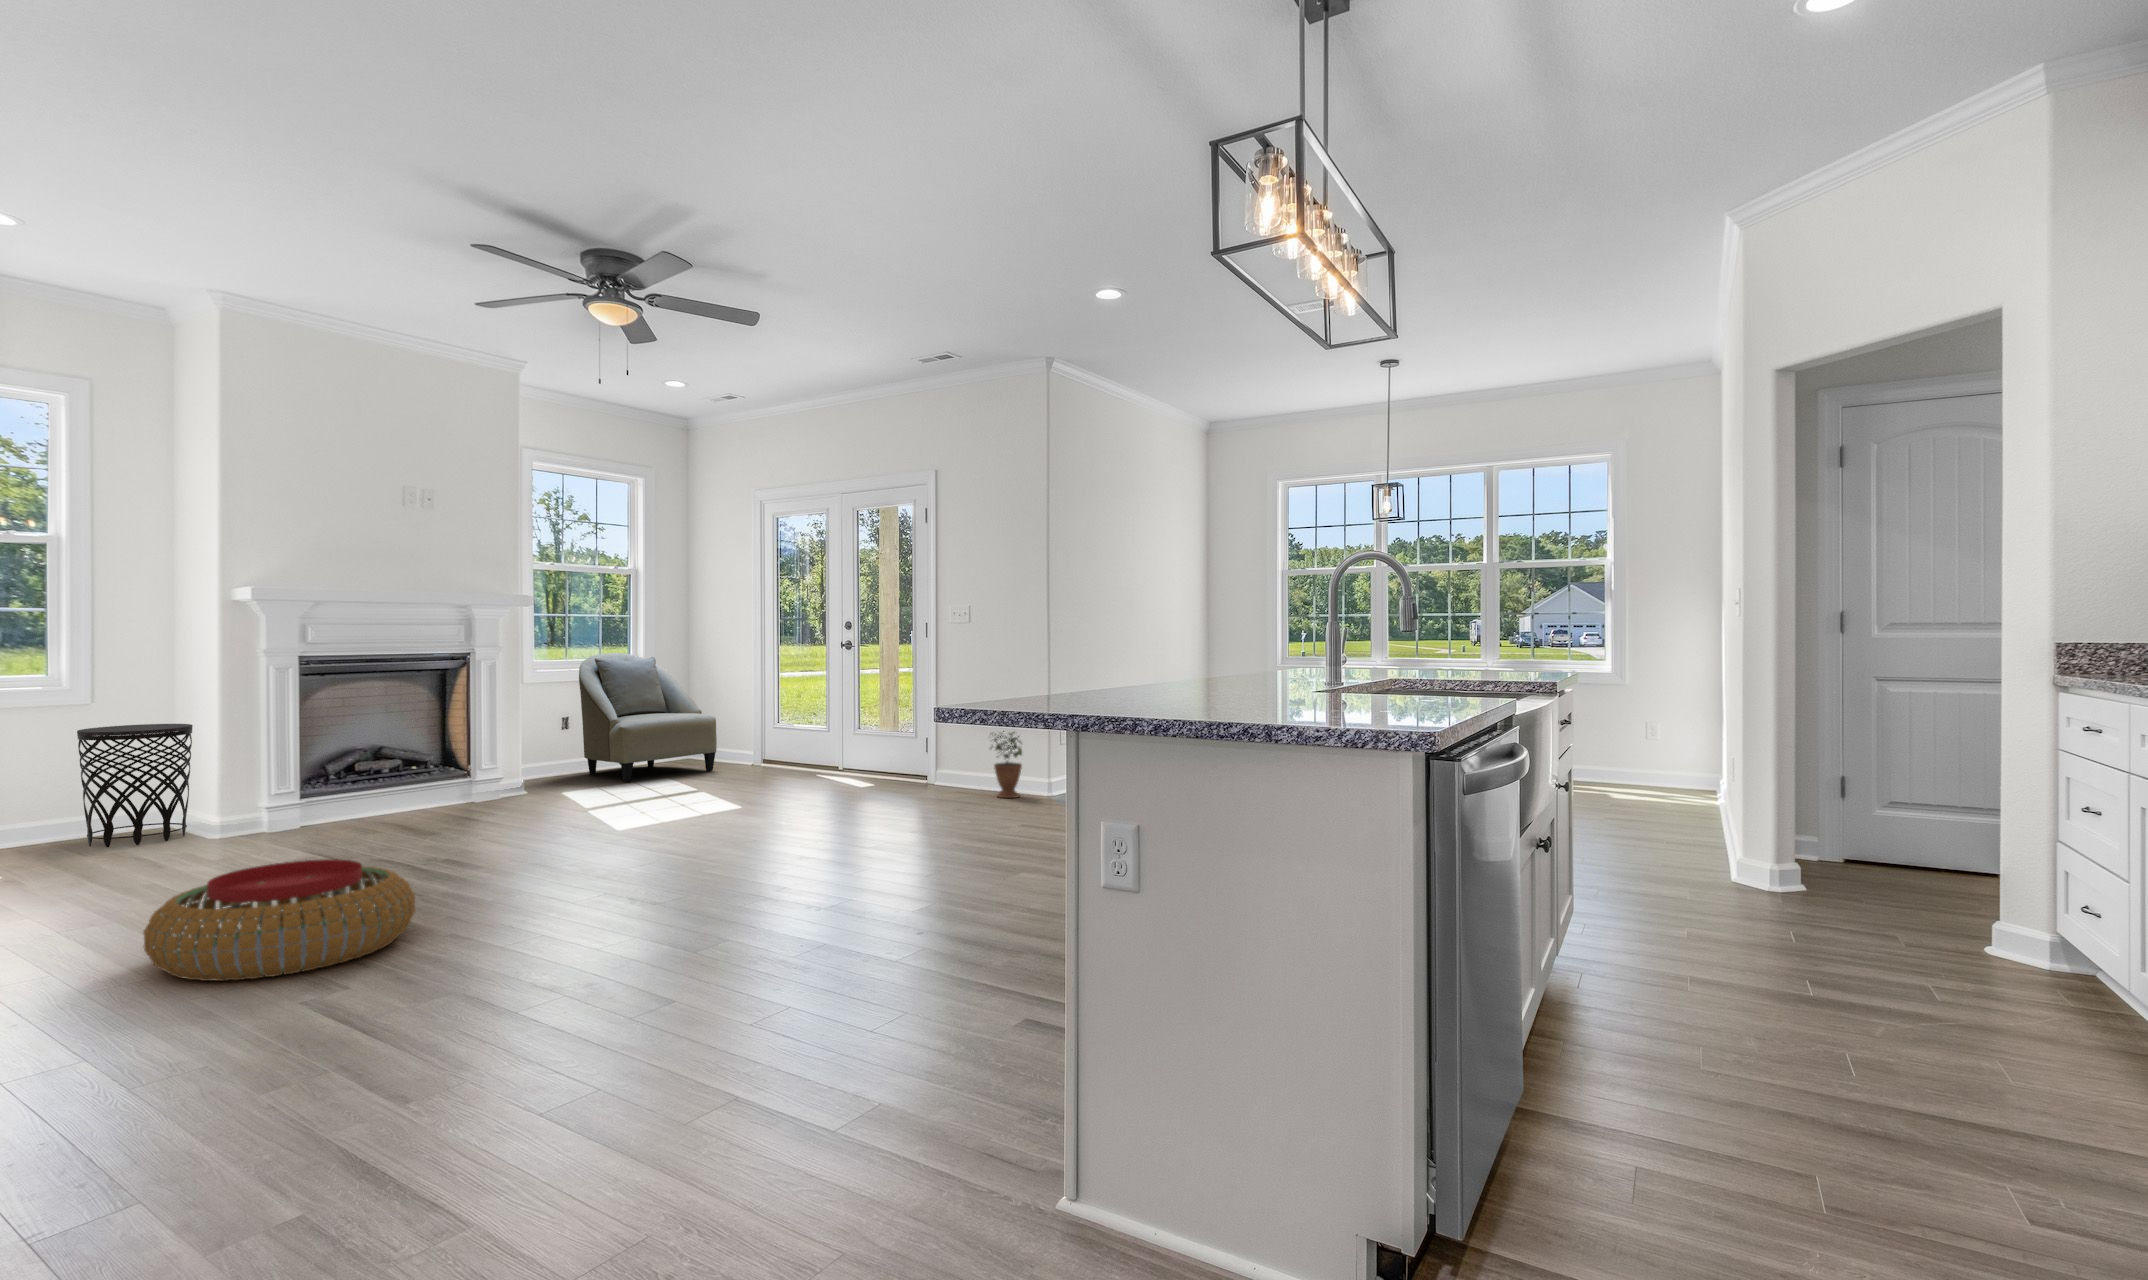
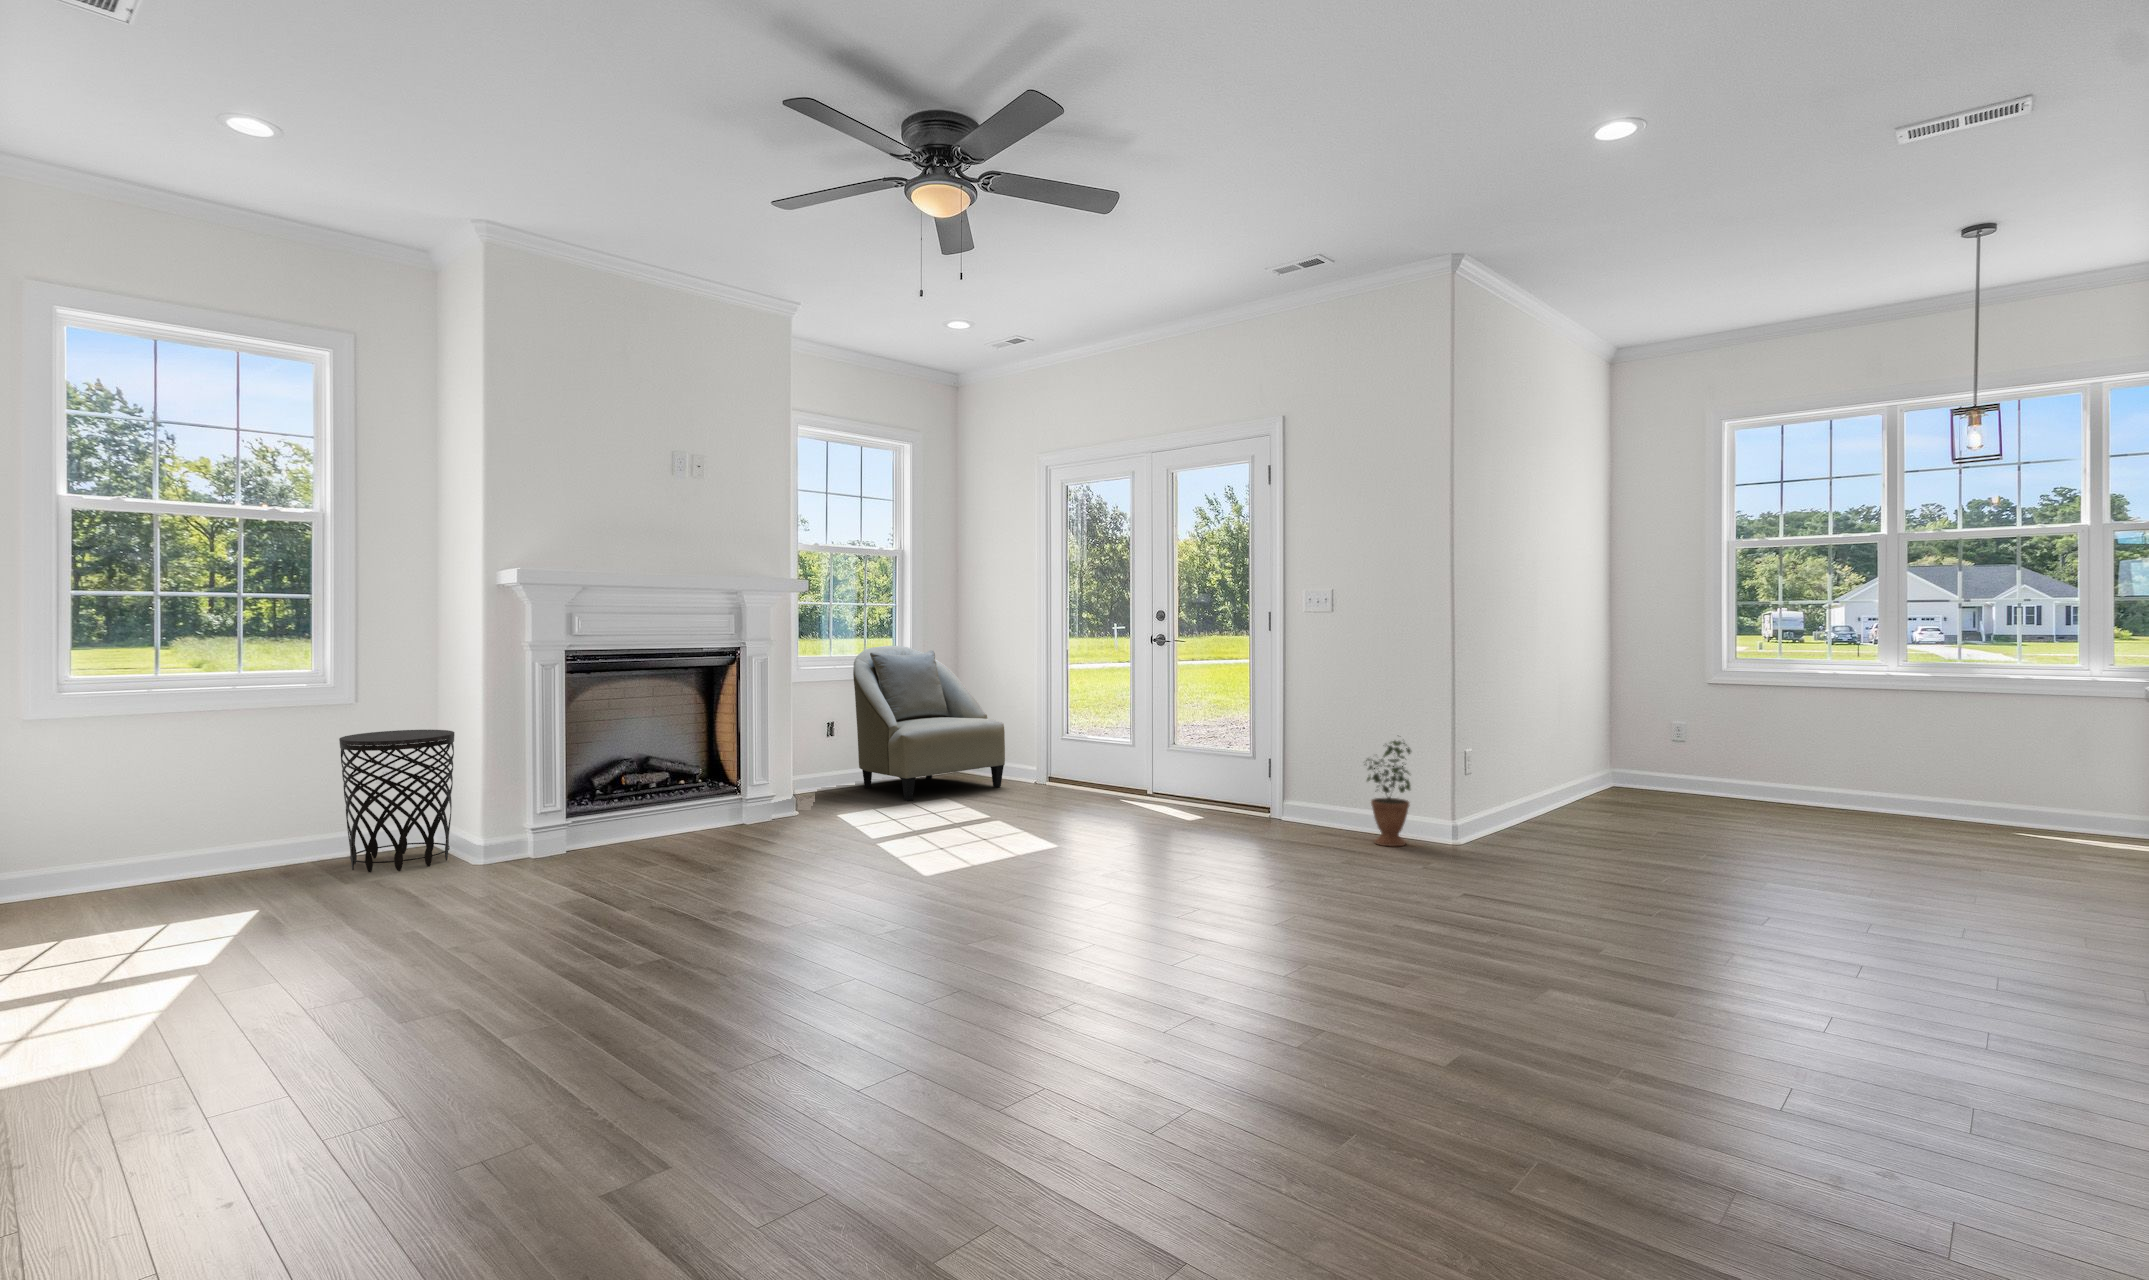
pouf: present [144,859,416,981] -> none [362,945,696,1135]

